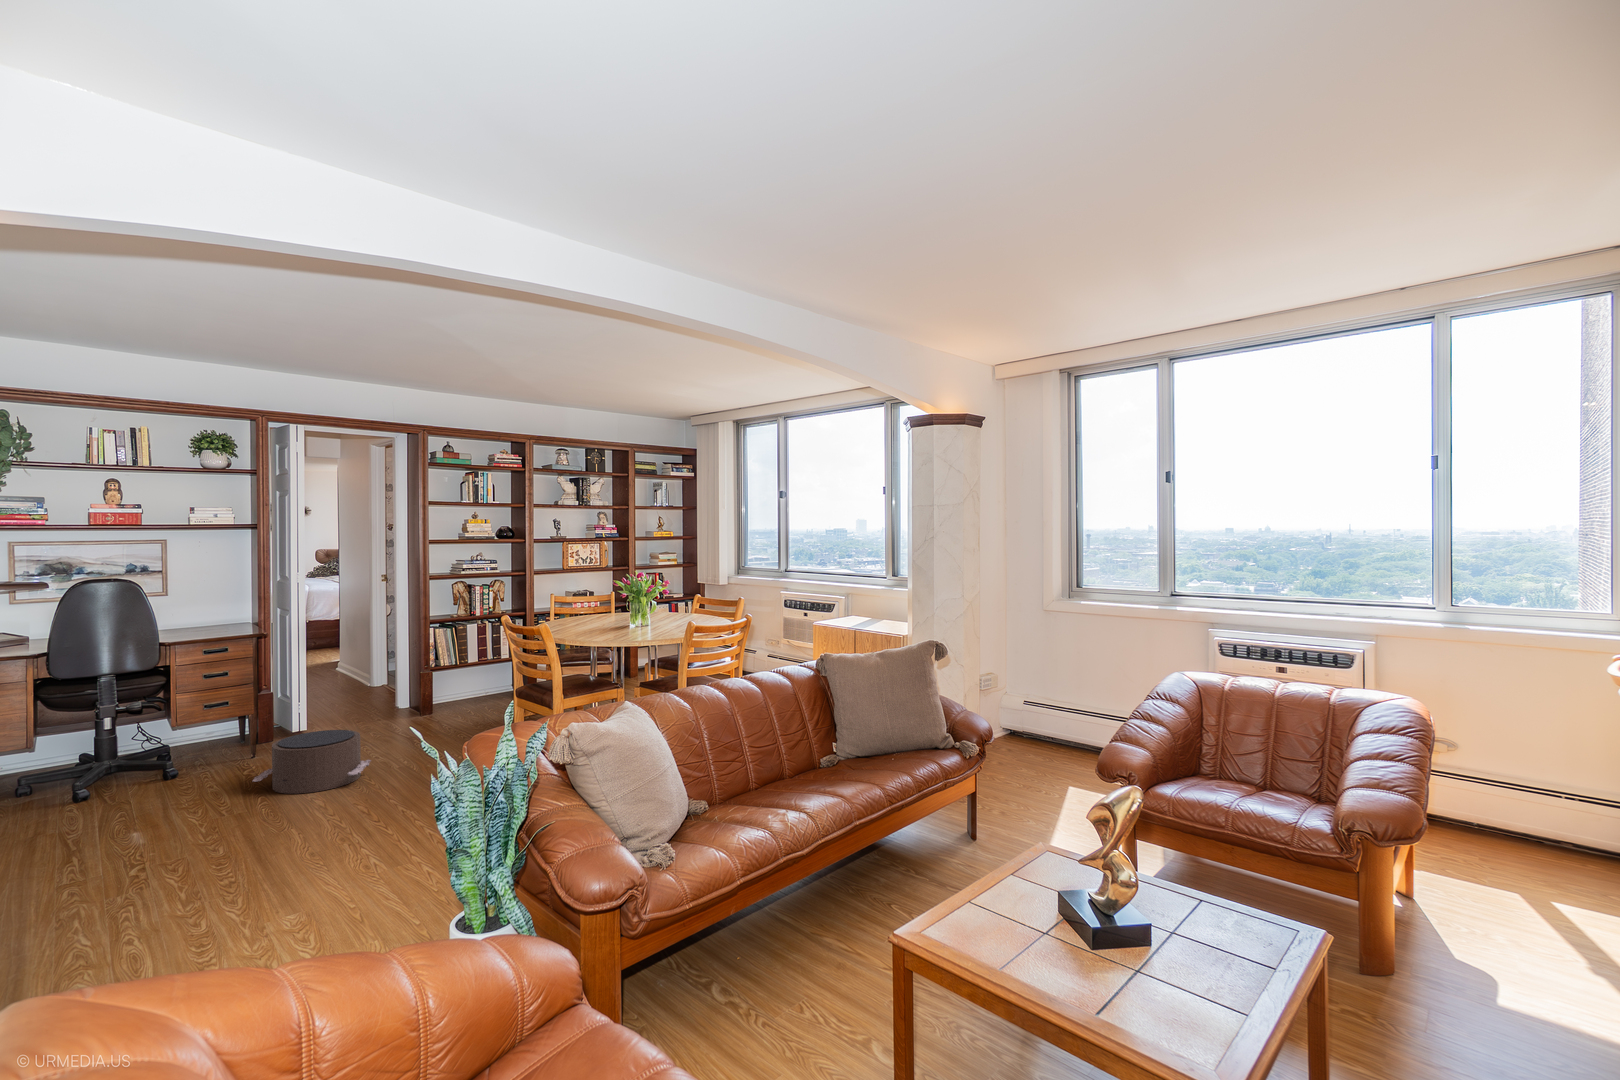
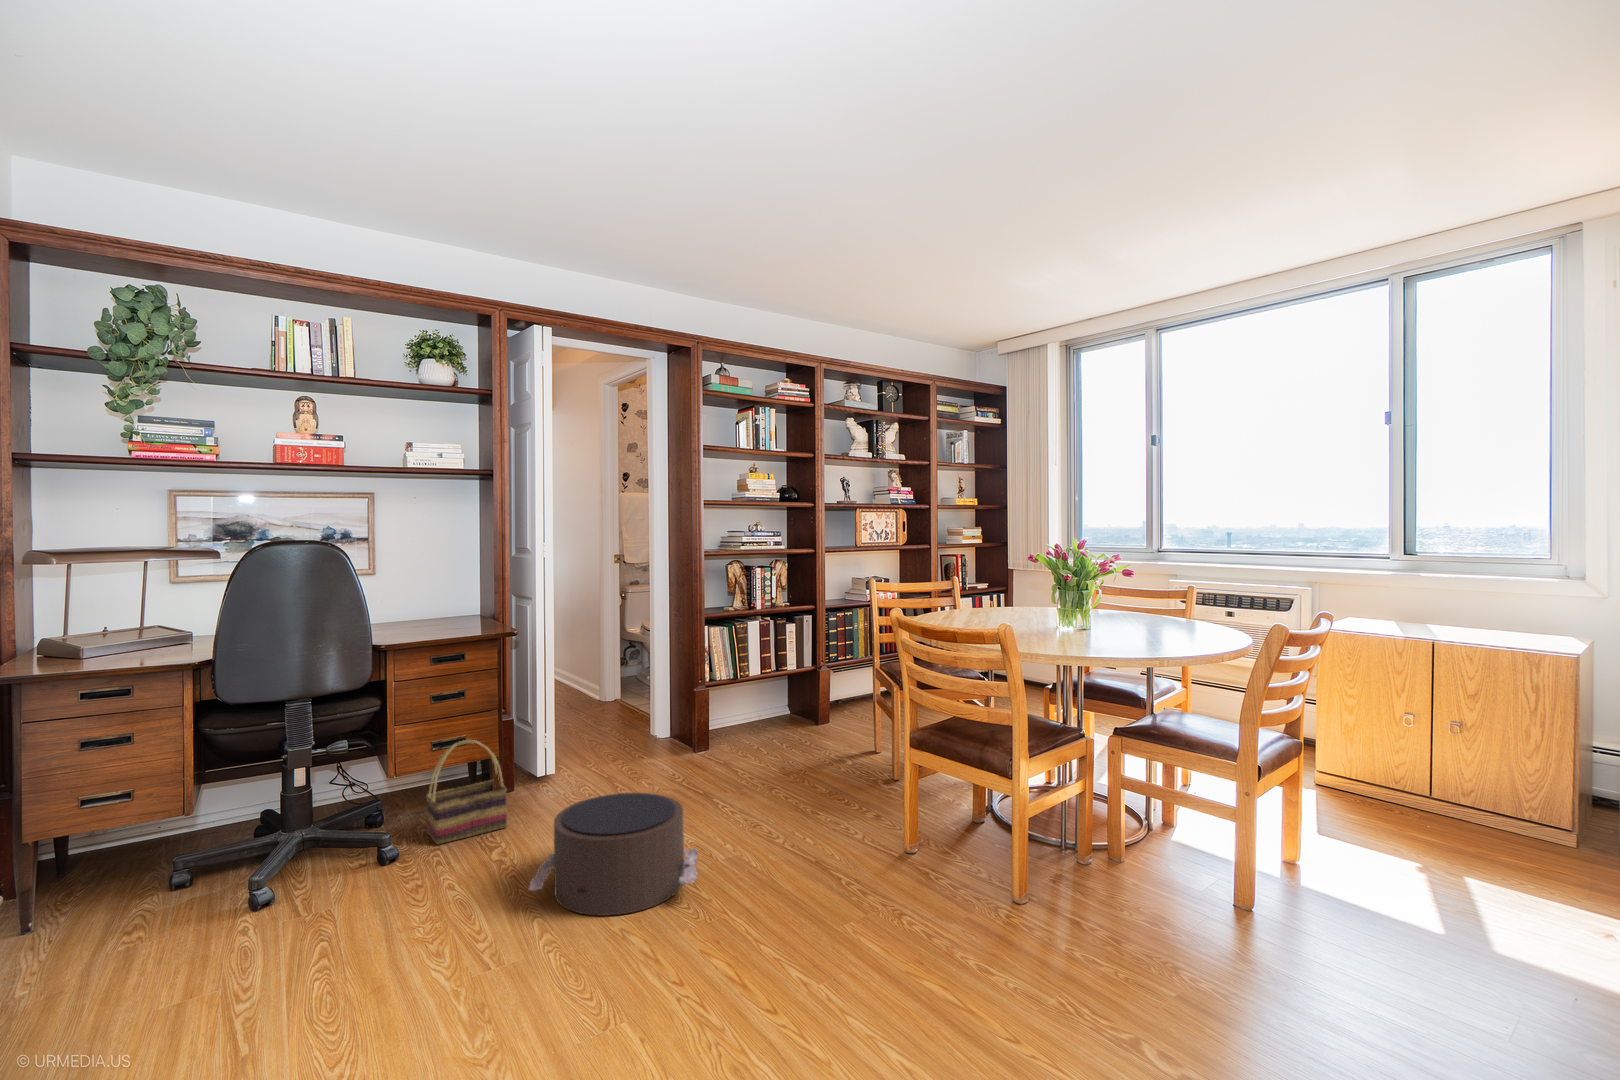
basket: none [198,703,257,769] -> present [426,740,507,844]

